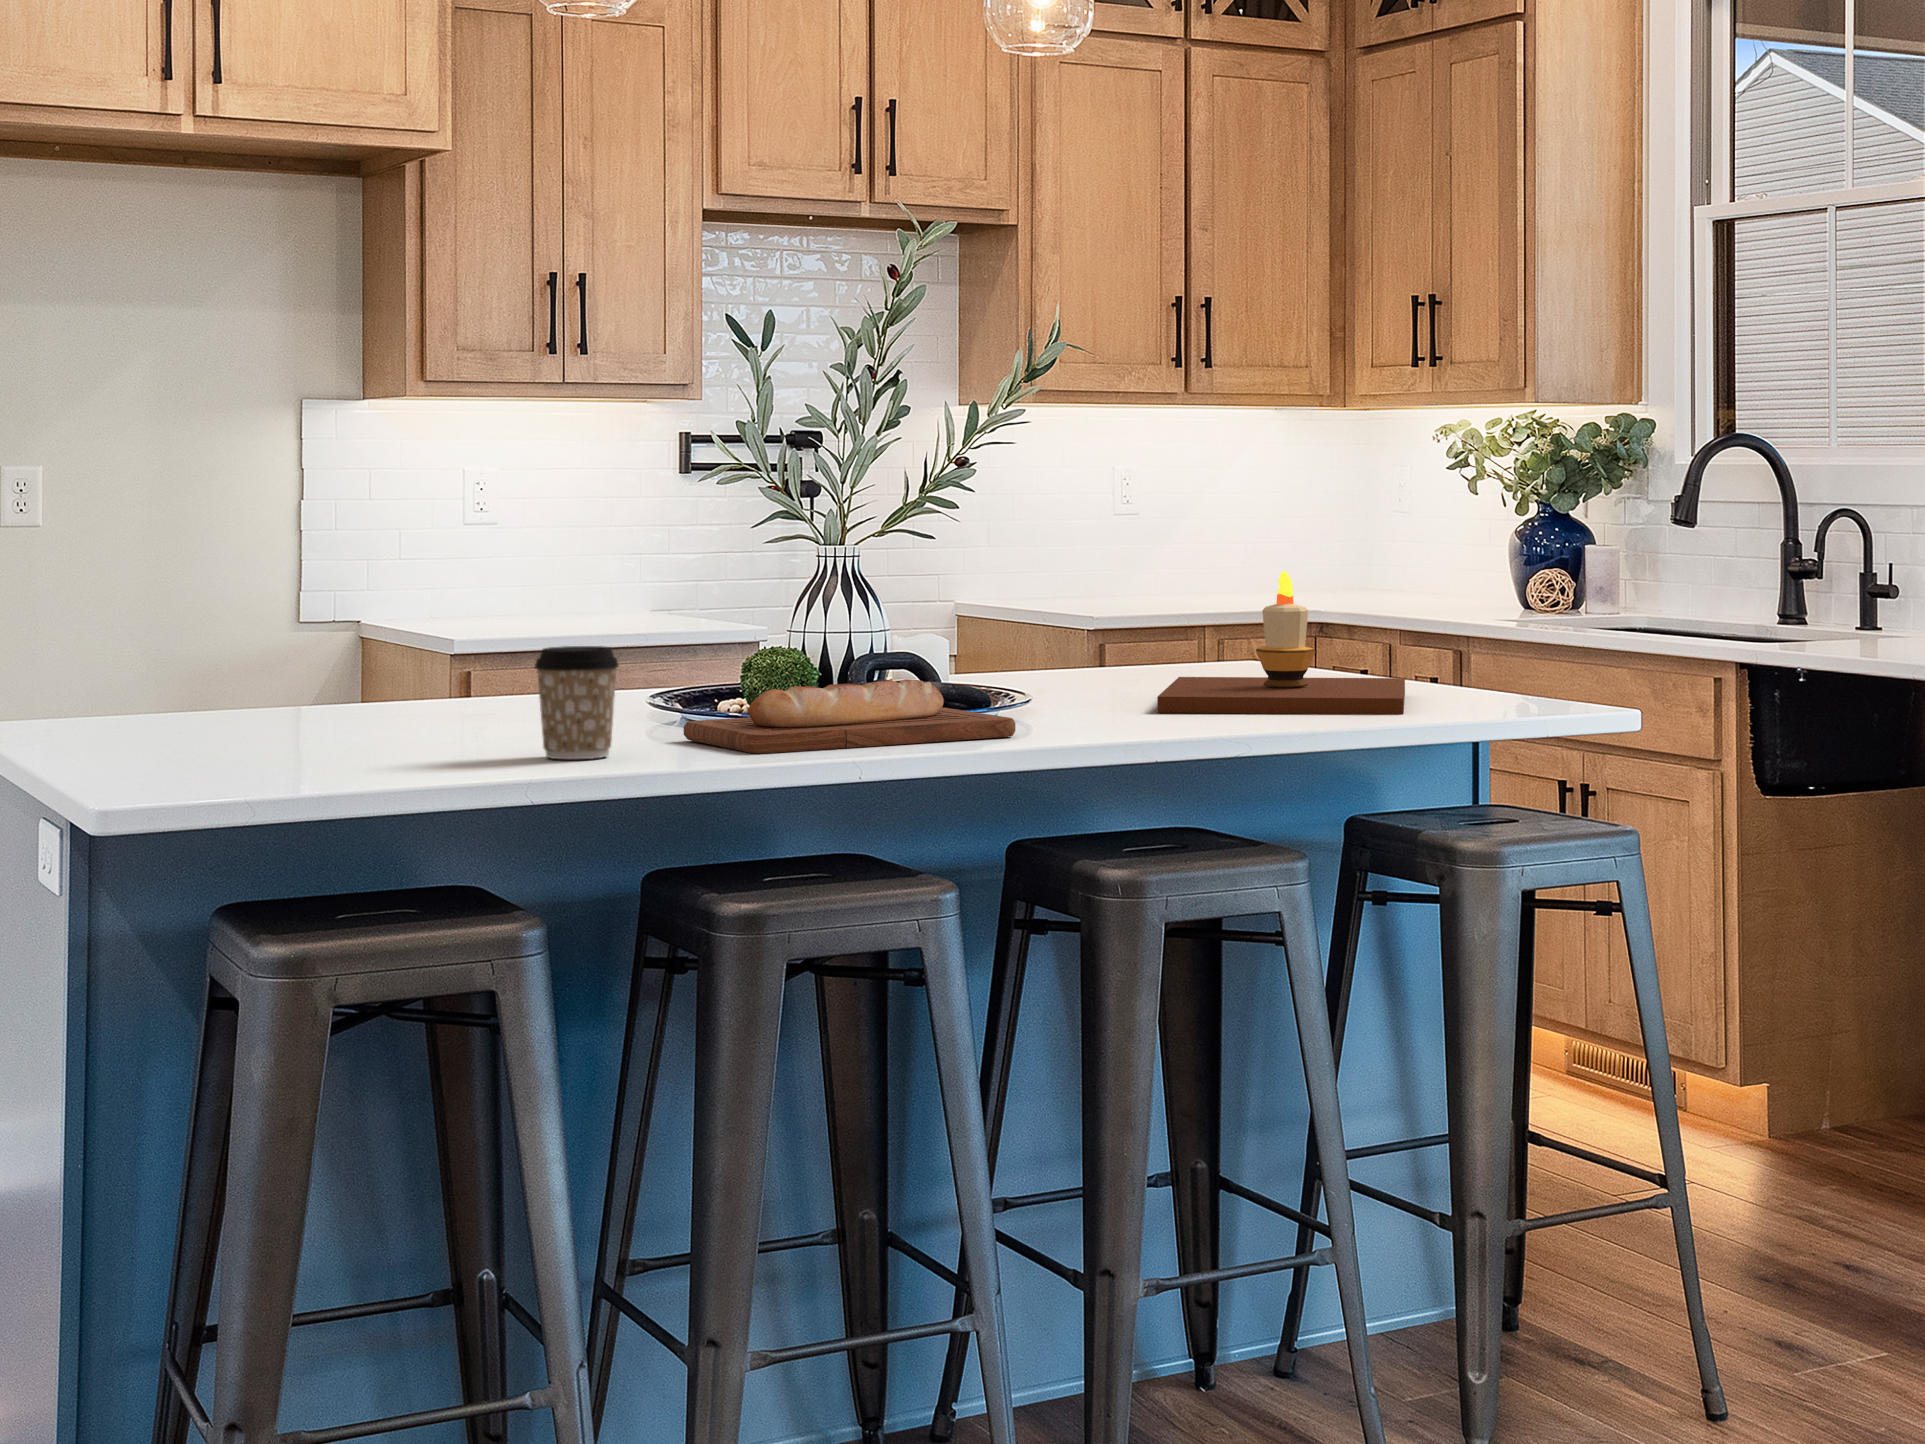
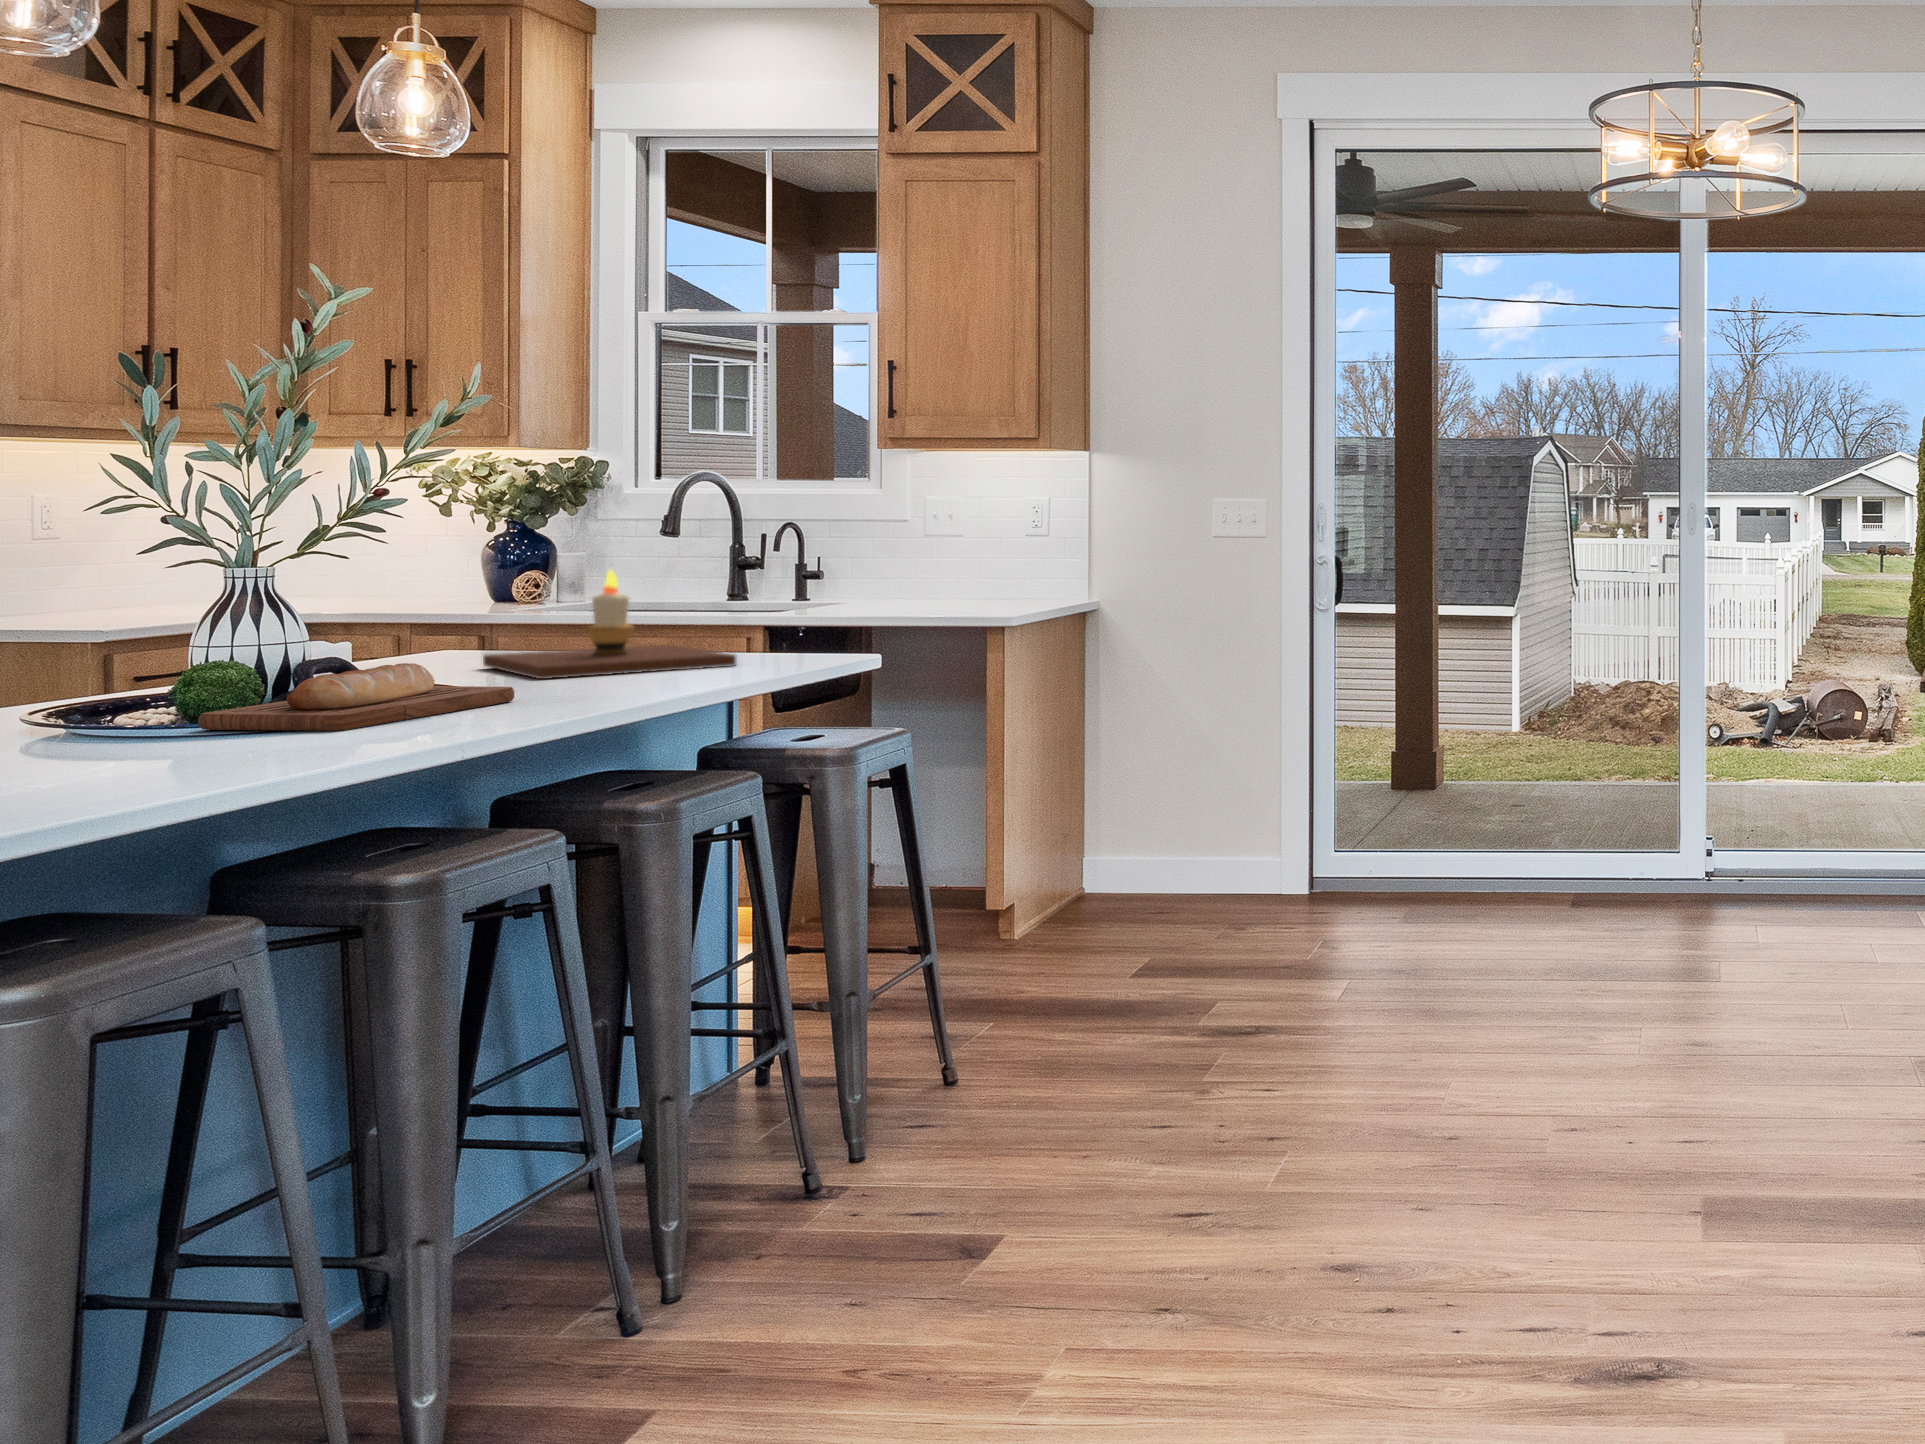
coffee cup: present [535,646,619,759] -> none [111,649,211,753]

